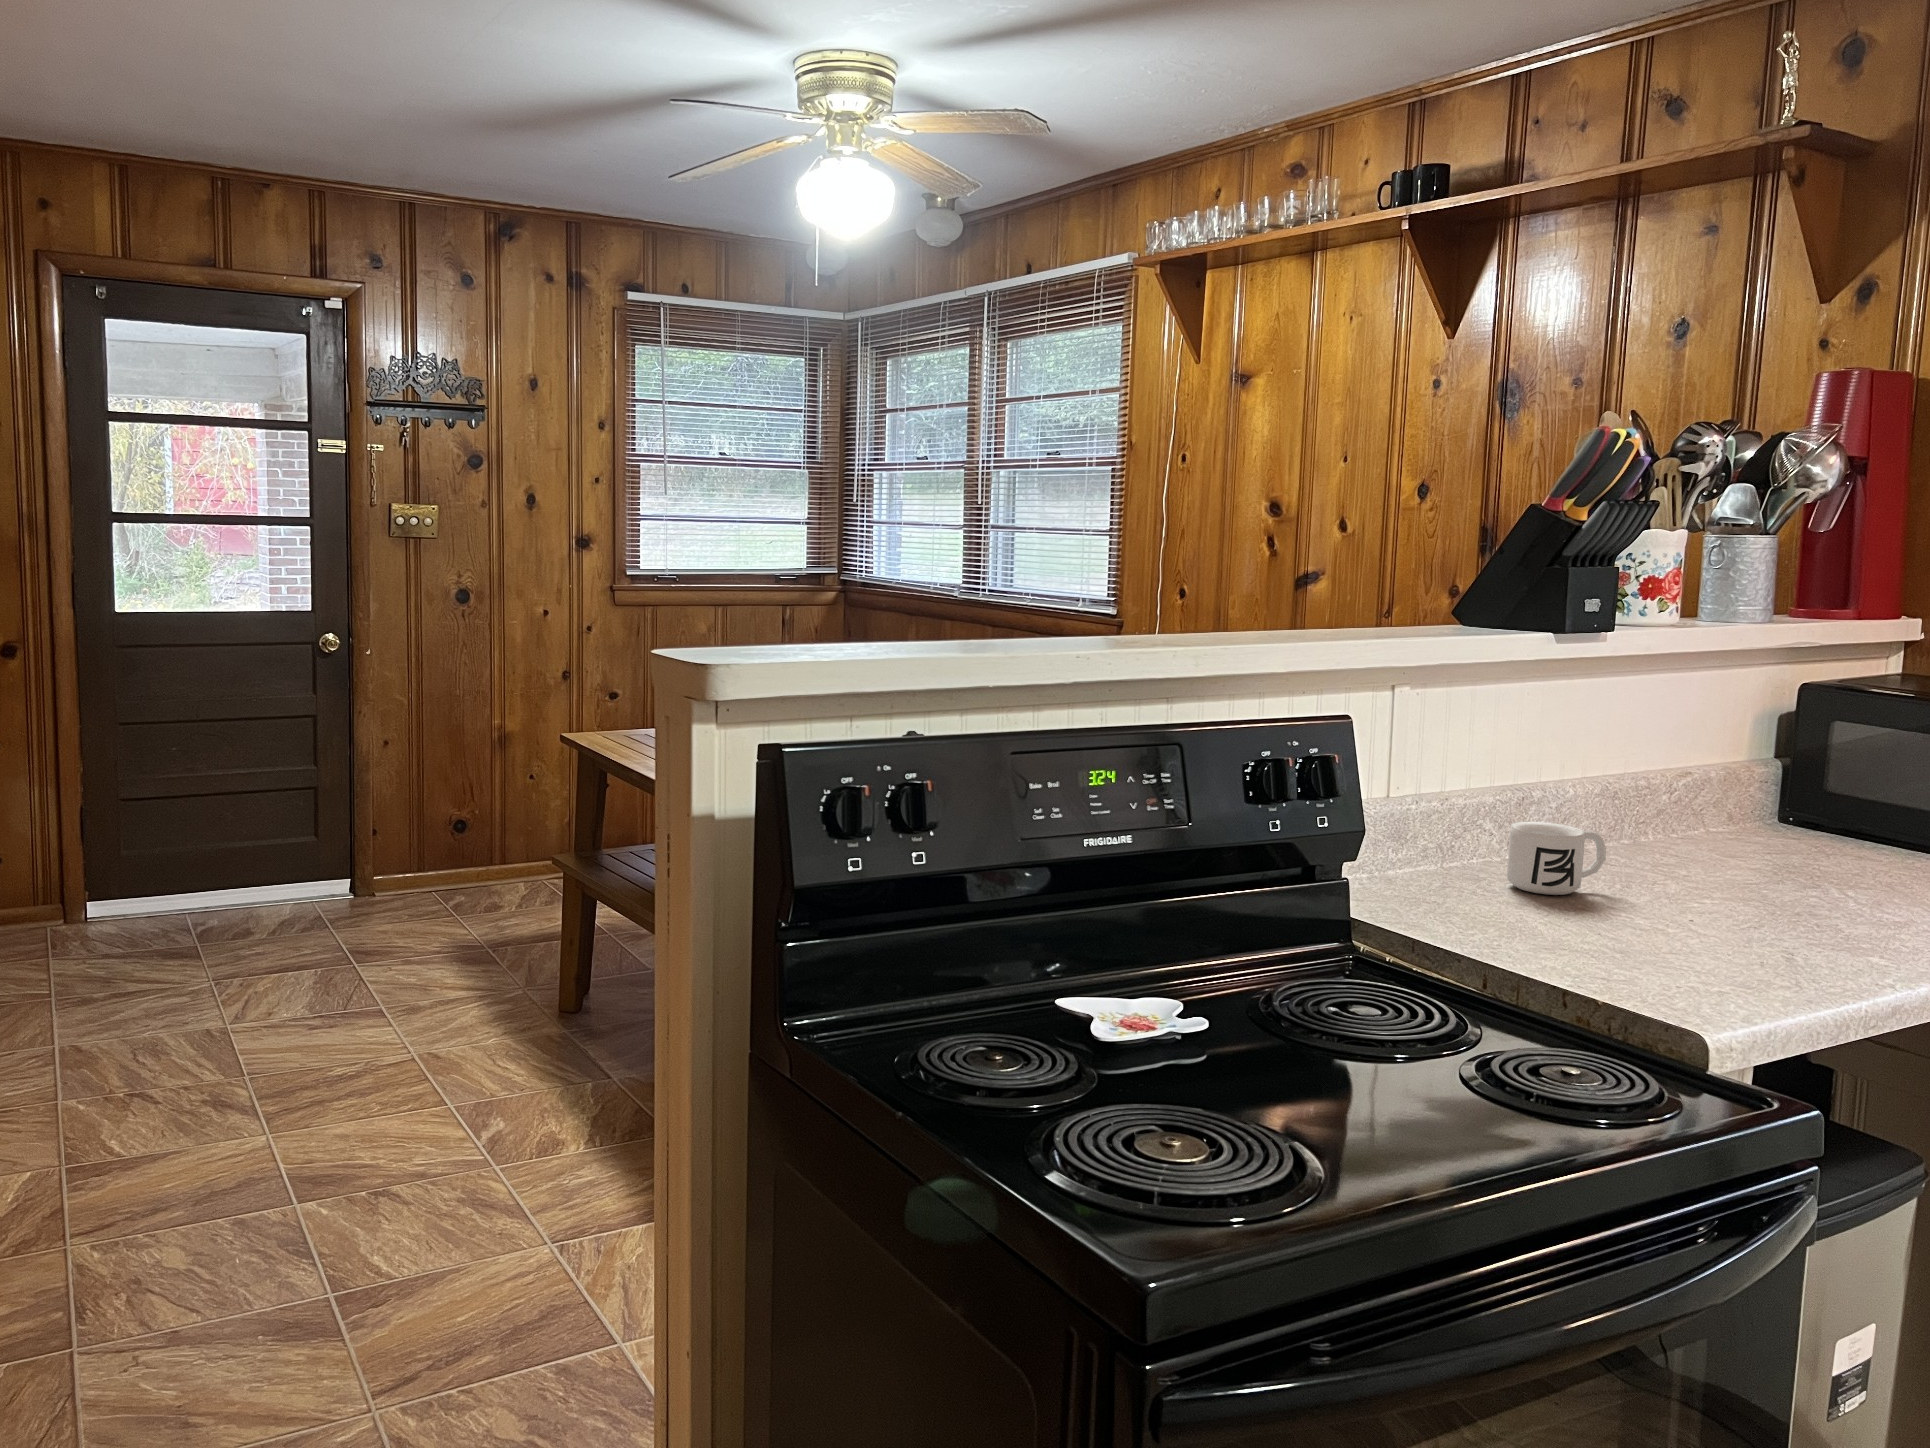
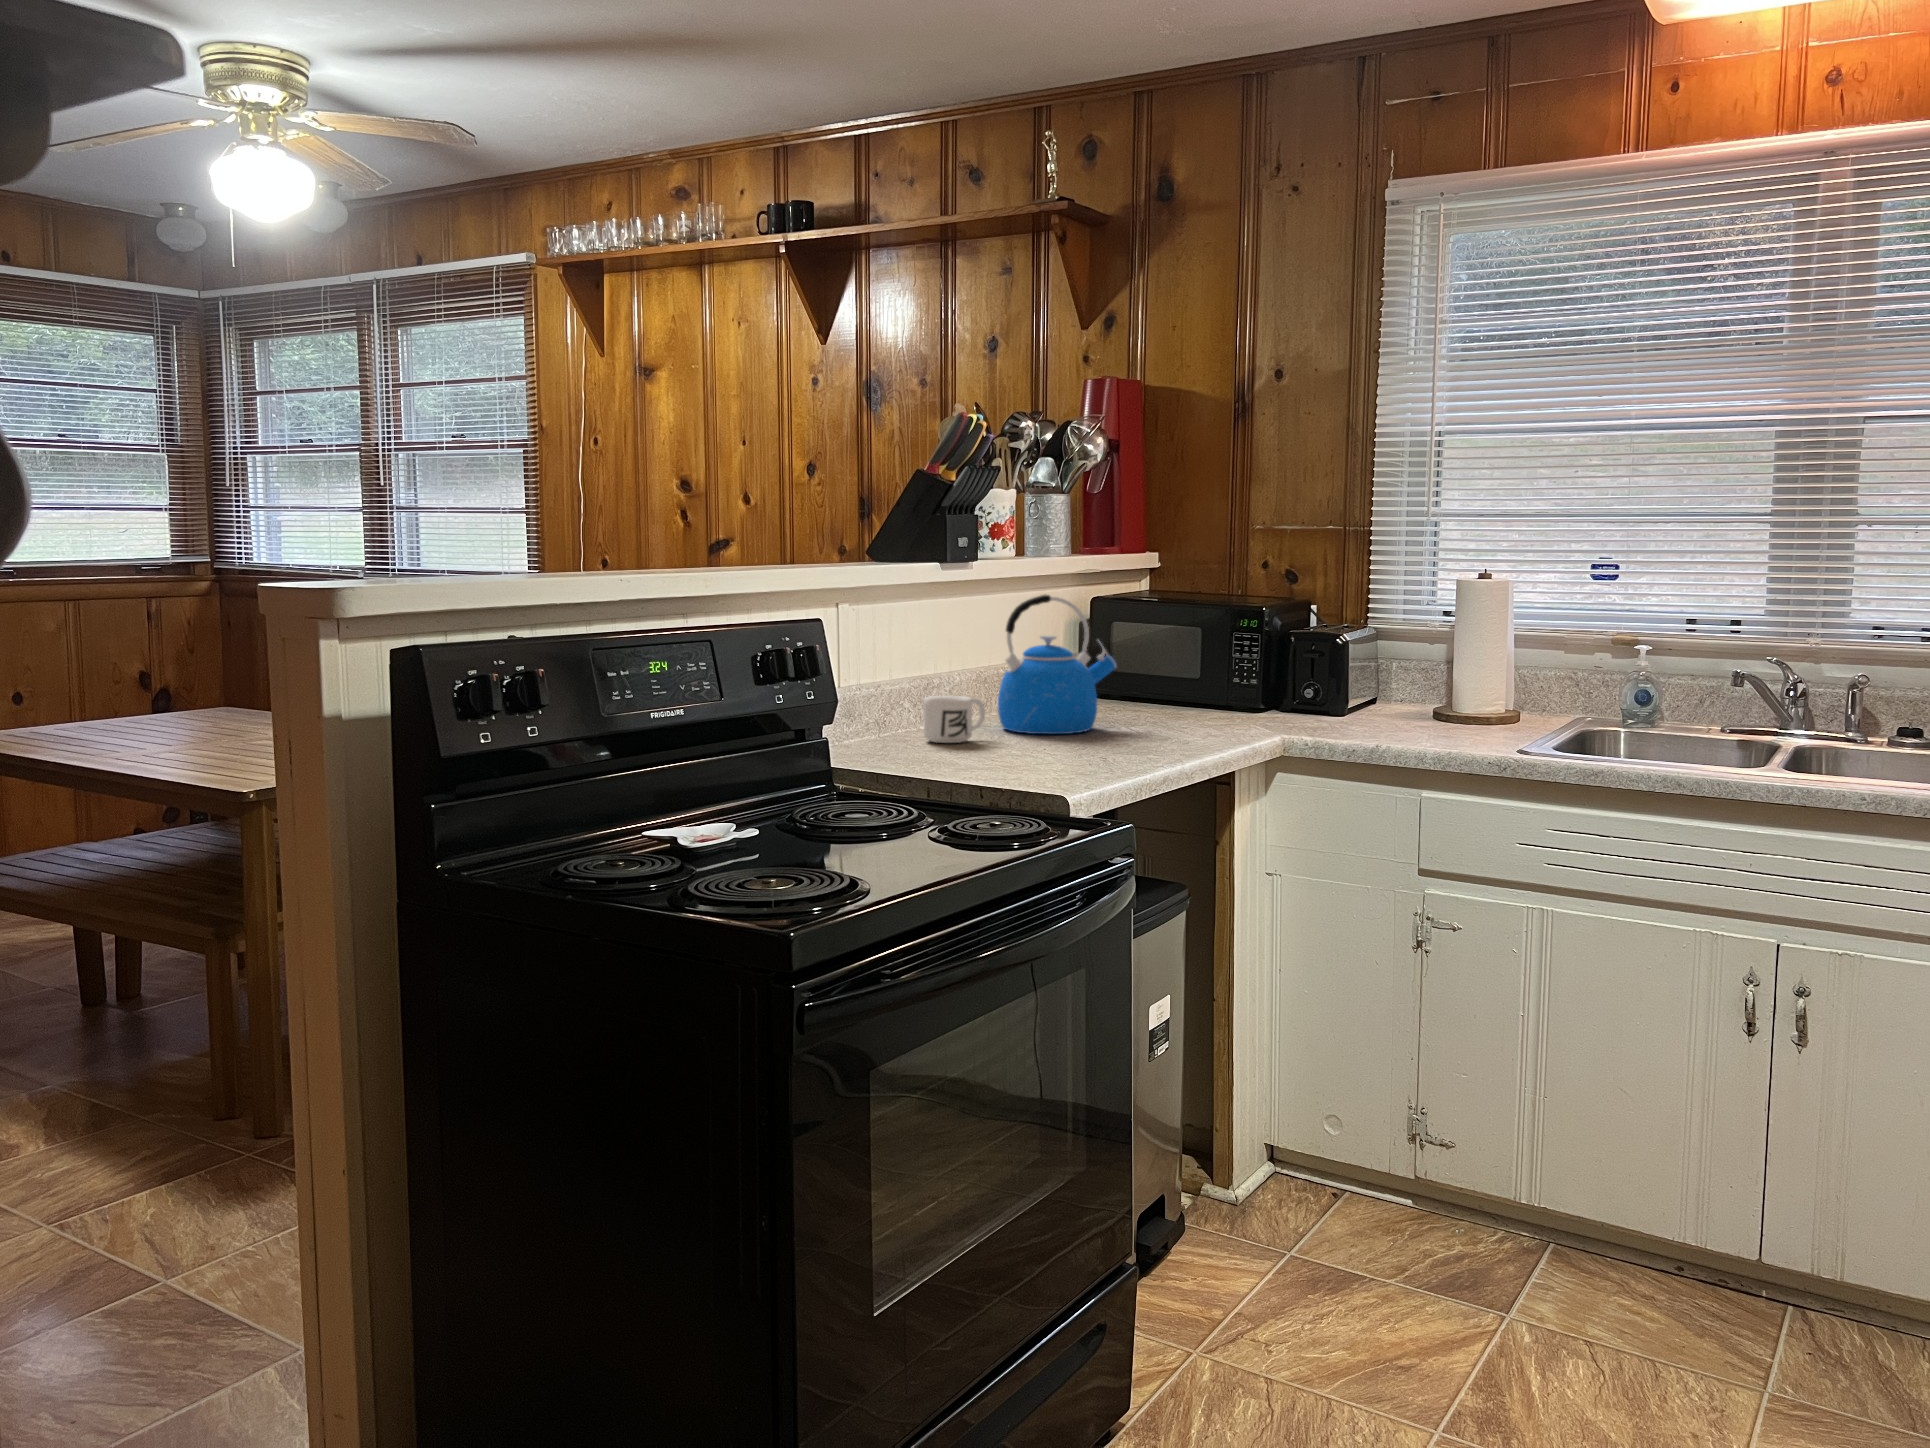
kettle: none [1631,686,1835,896] -> present [998,595,1117,734]

